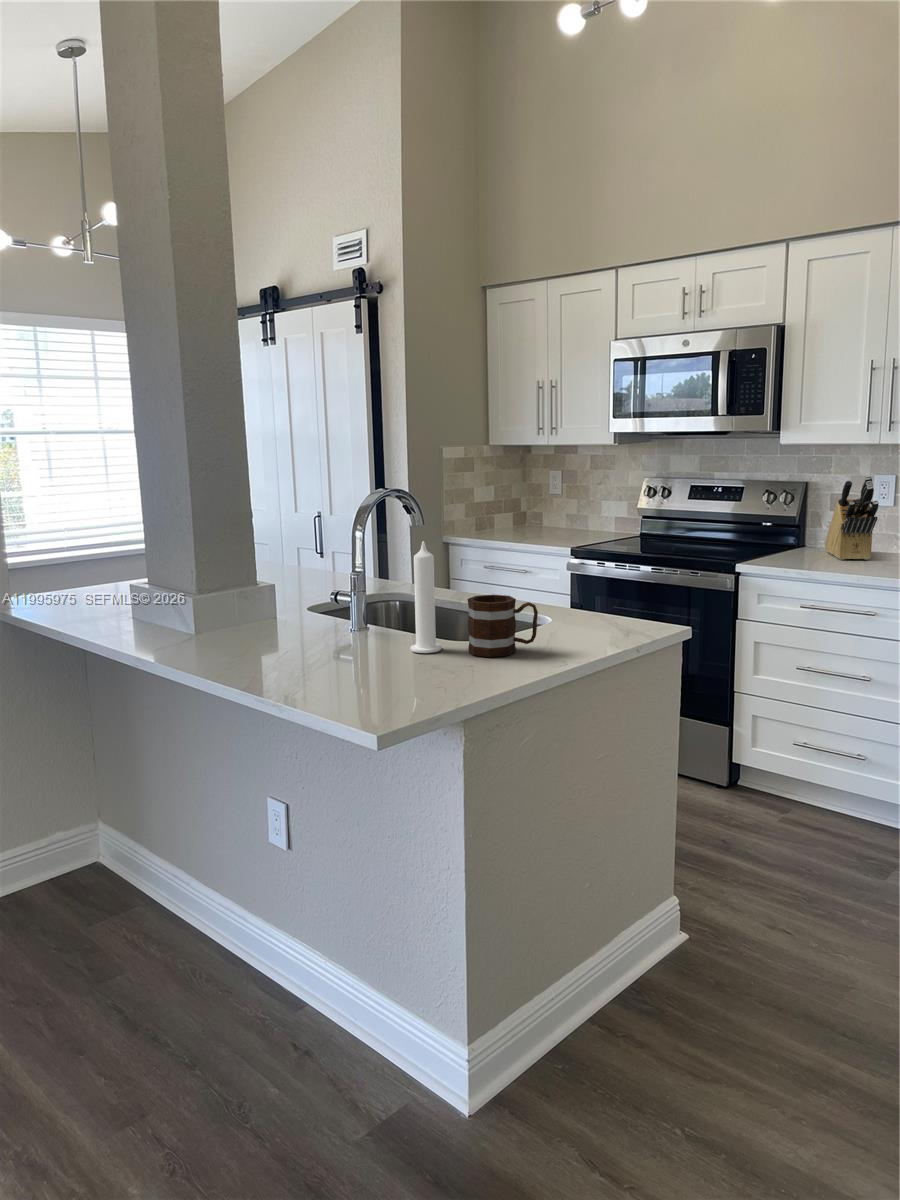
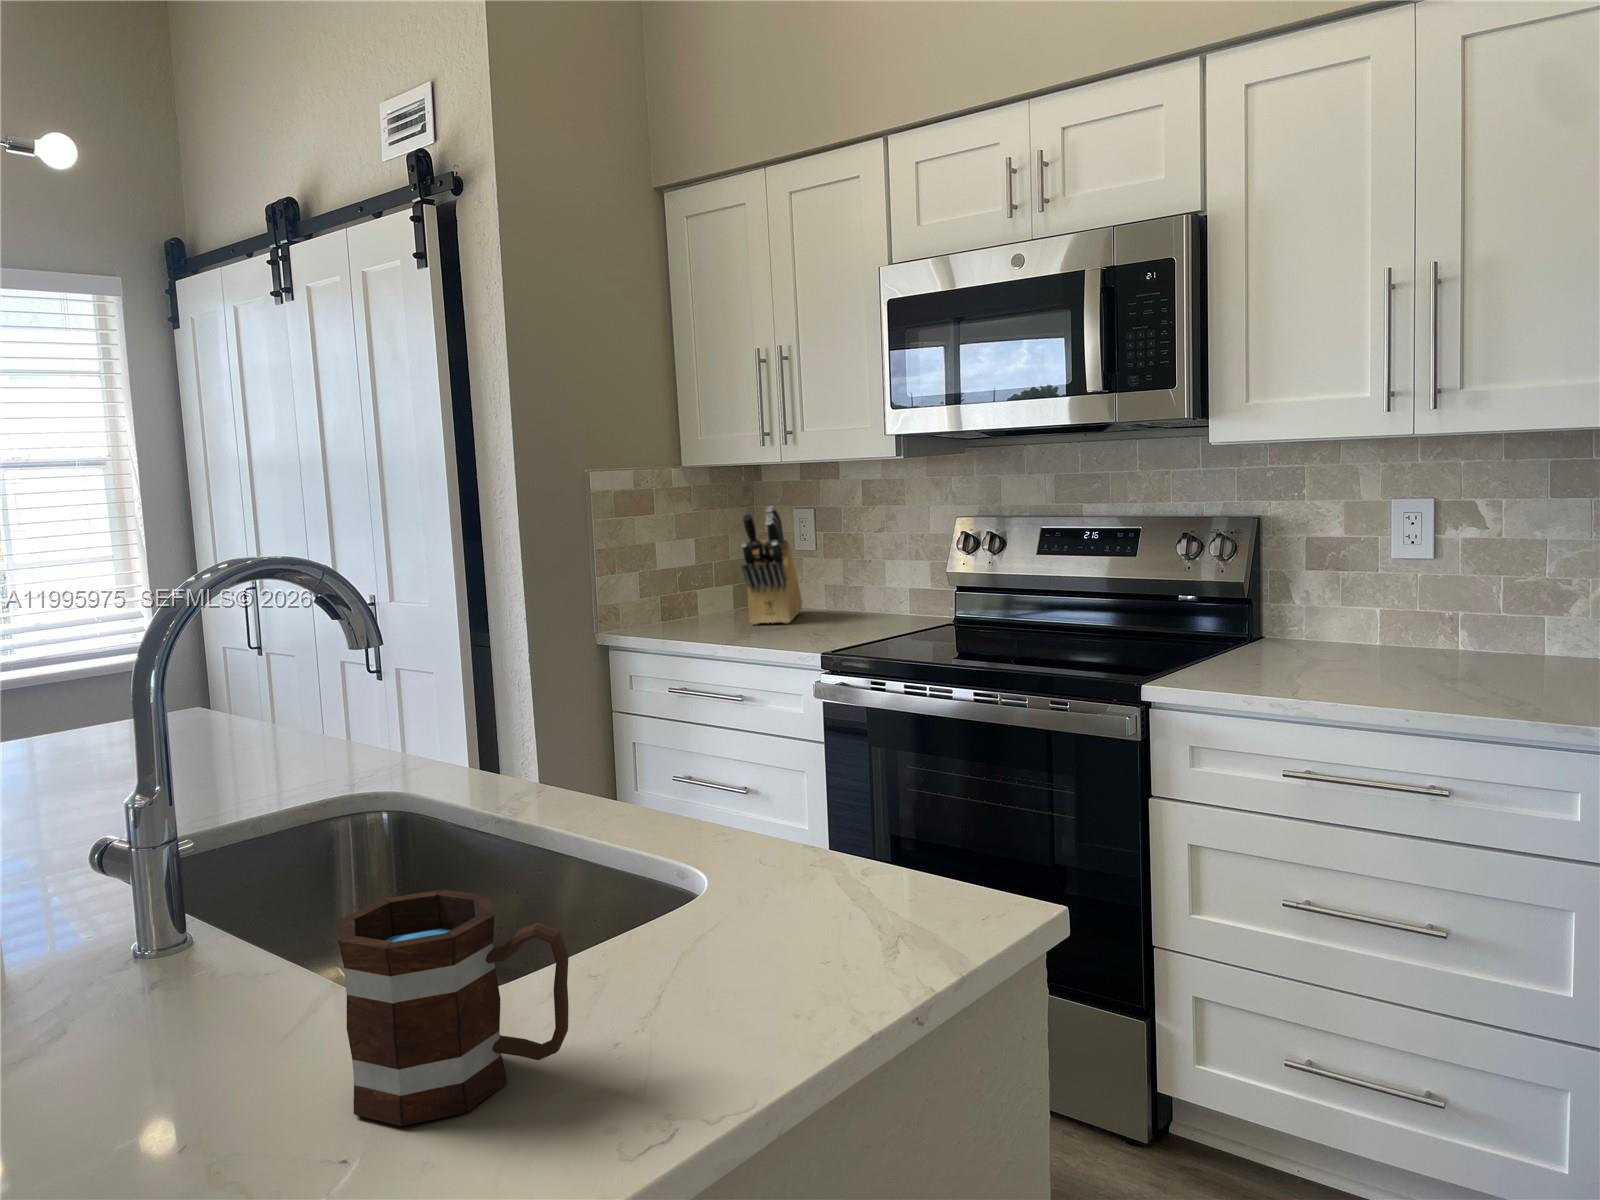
knife block: present [825,476,879,560] -> present [741,506,802,625]
candle: present [411,541,441,653] -> none [161,735,282,1103]

